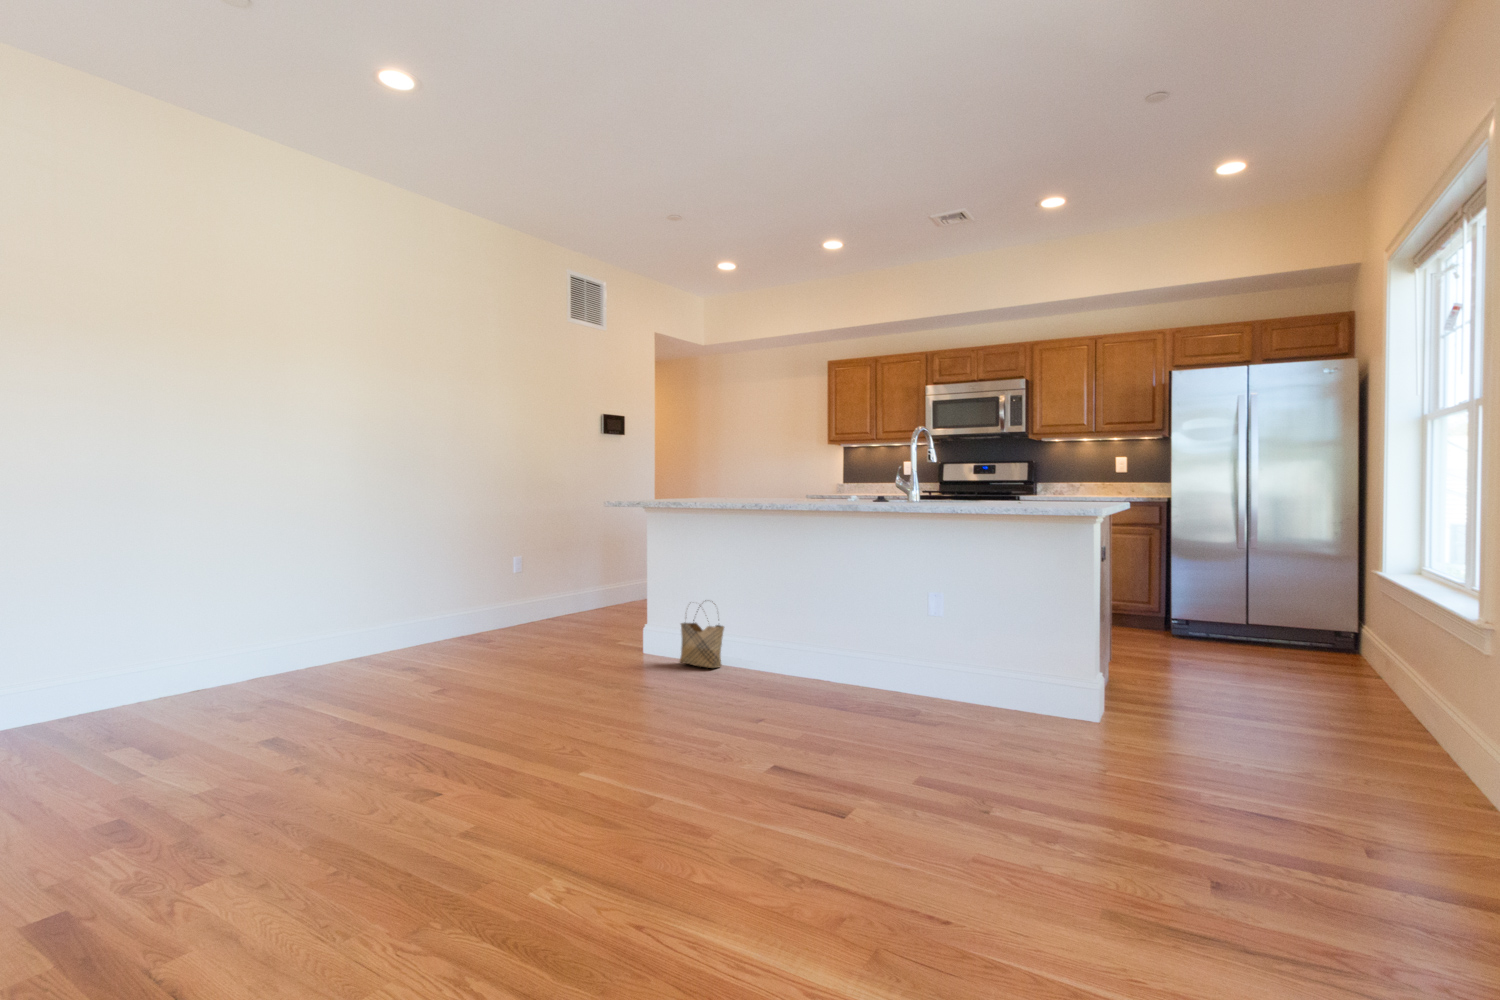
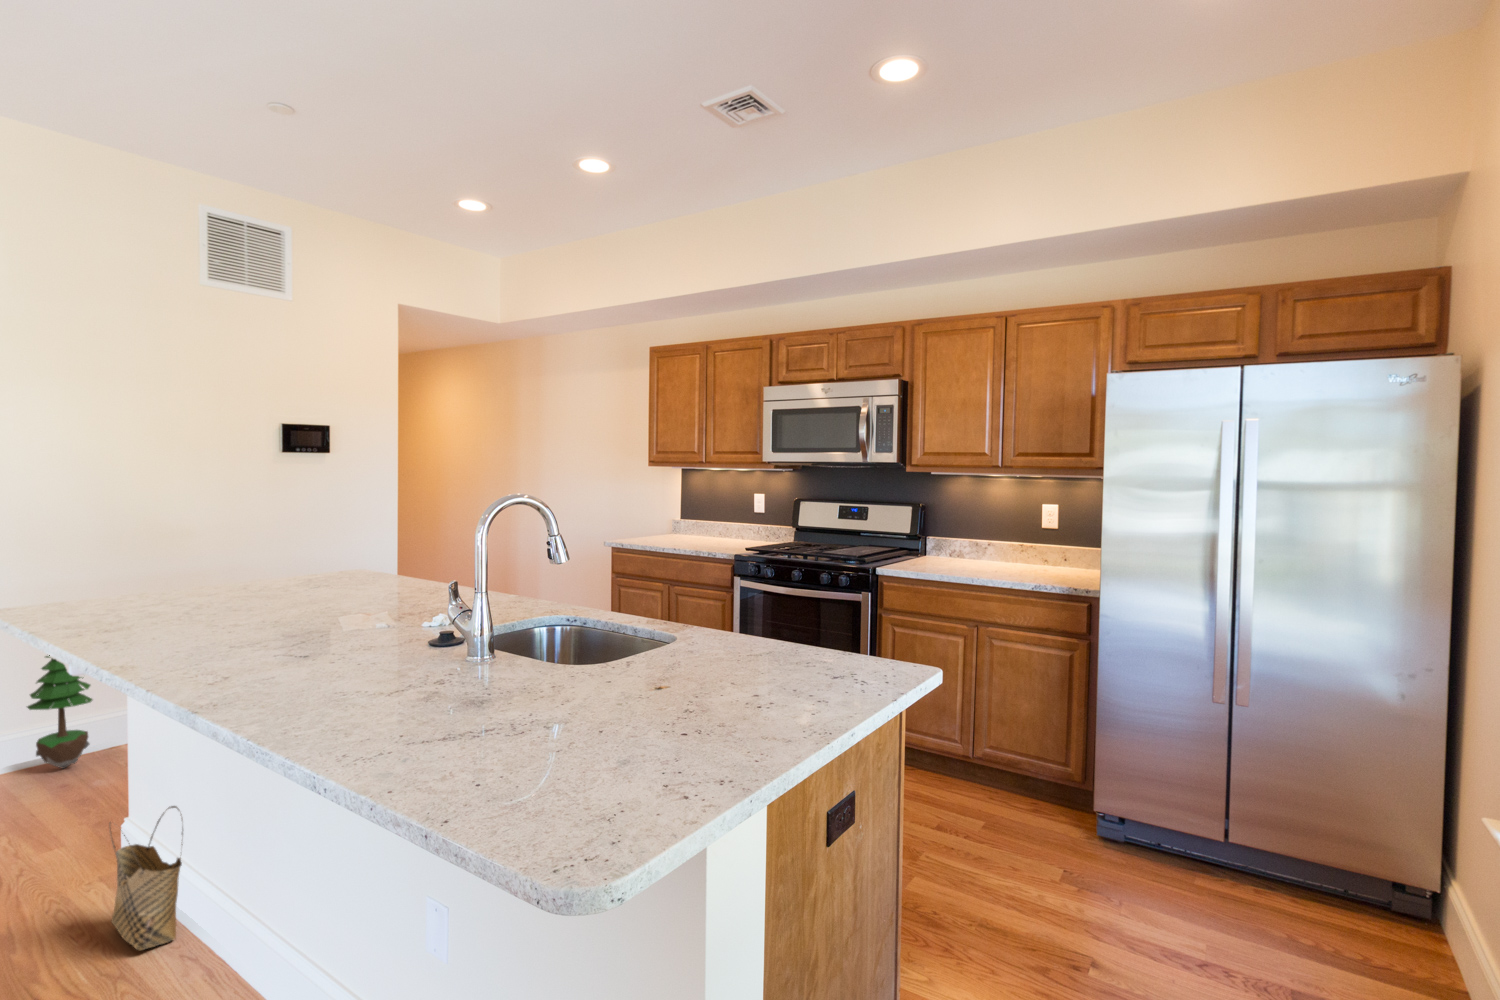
potted tree: none [499,540,532,629] -> present [27,655,92,769]

